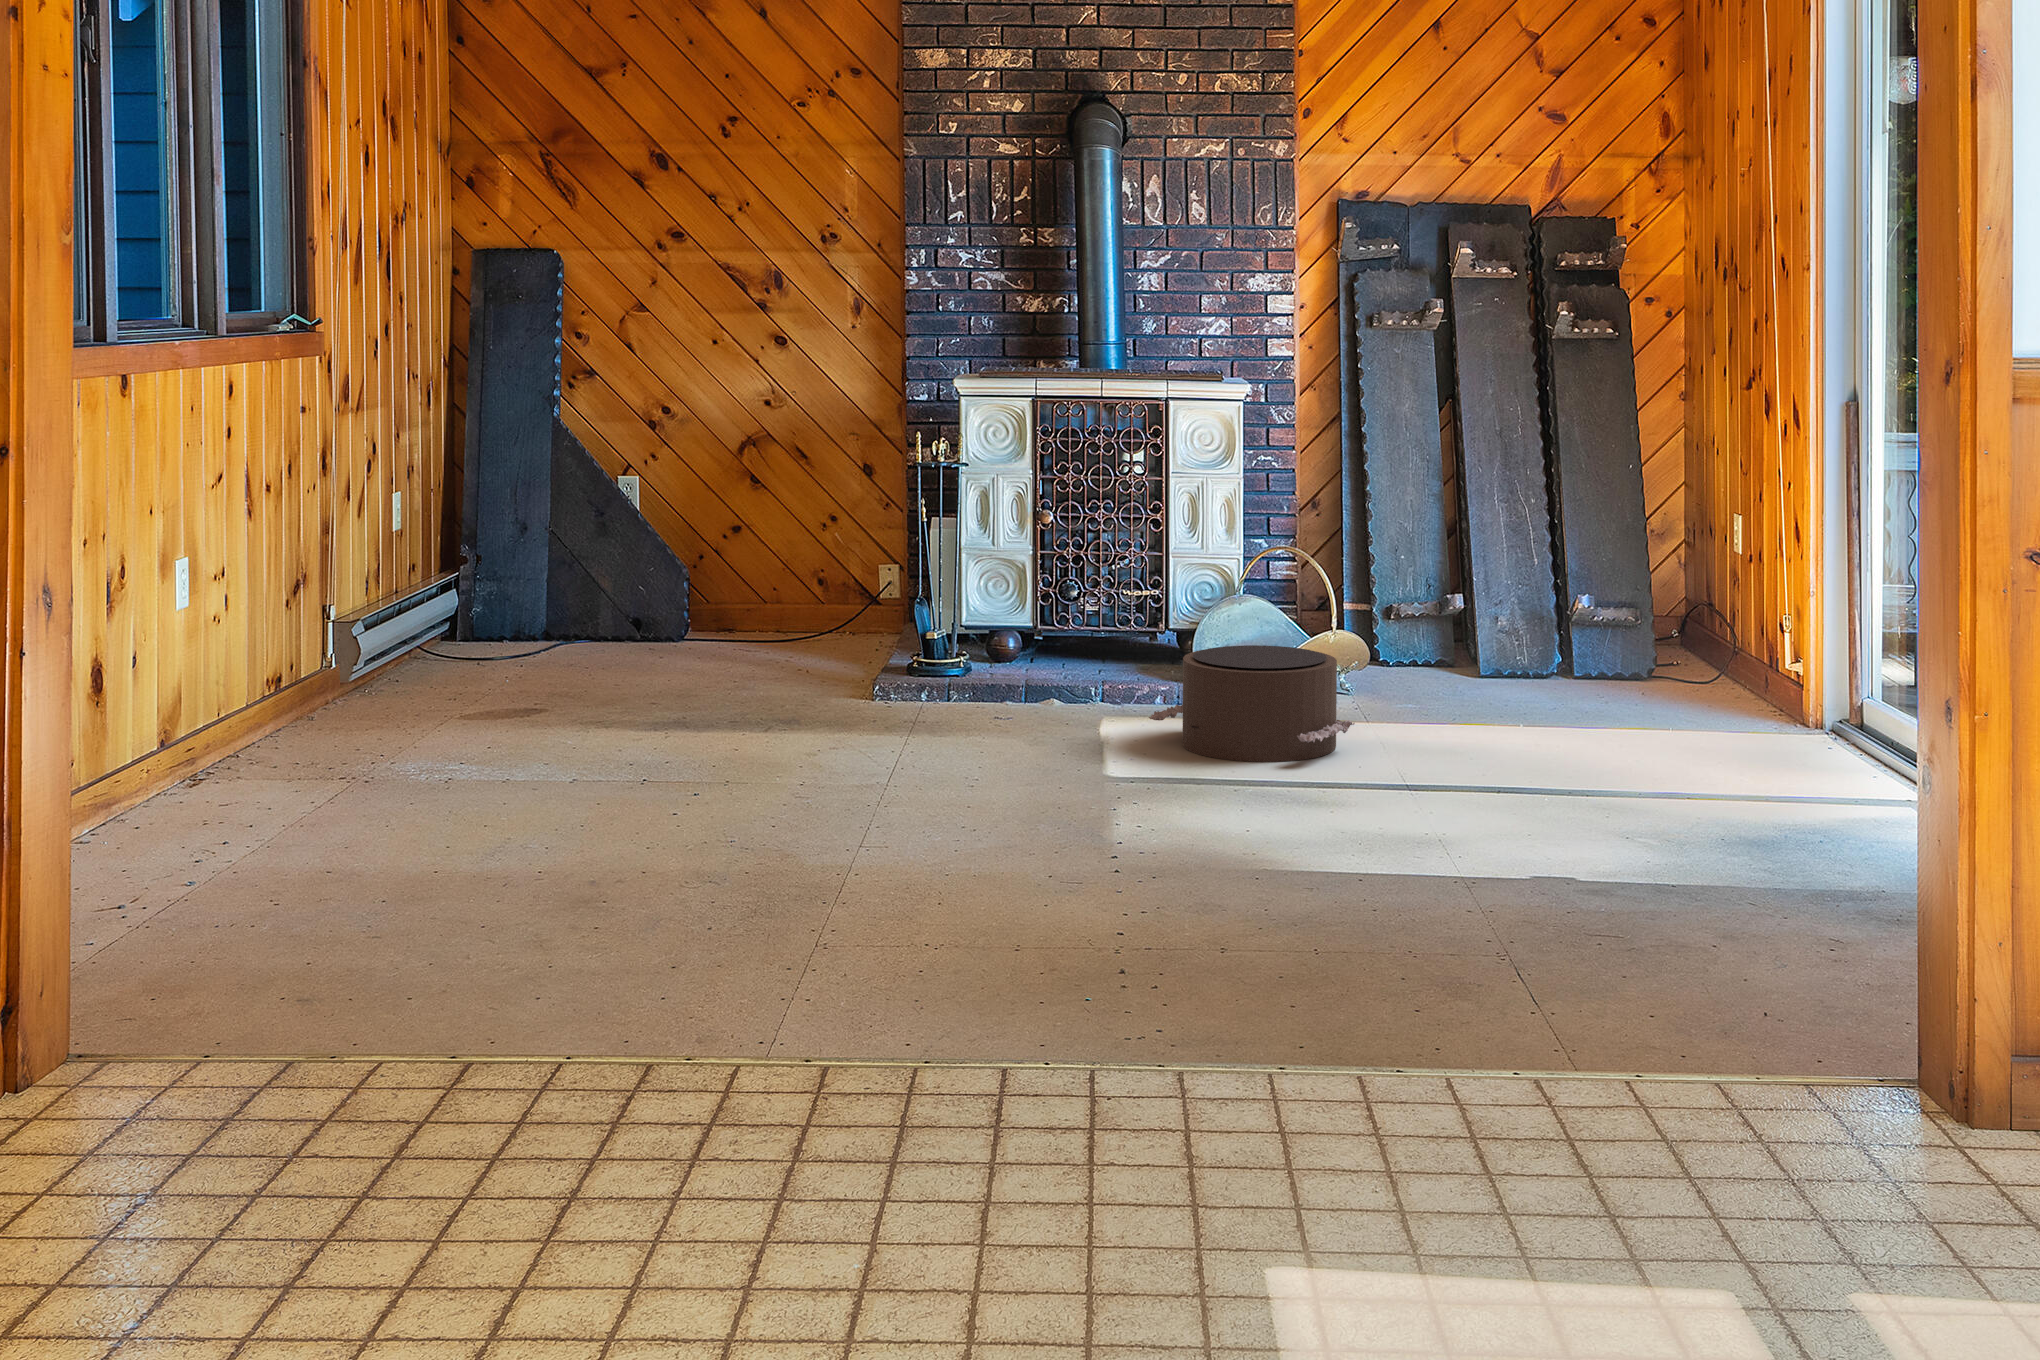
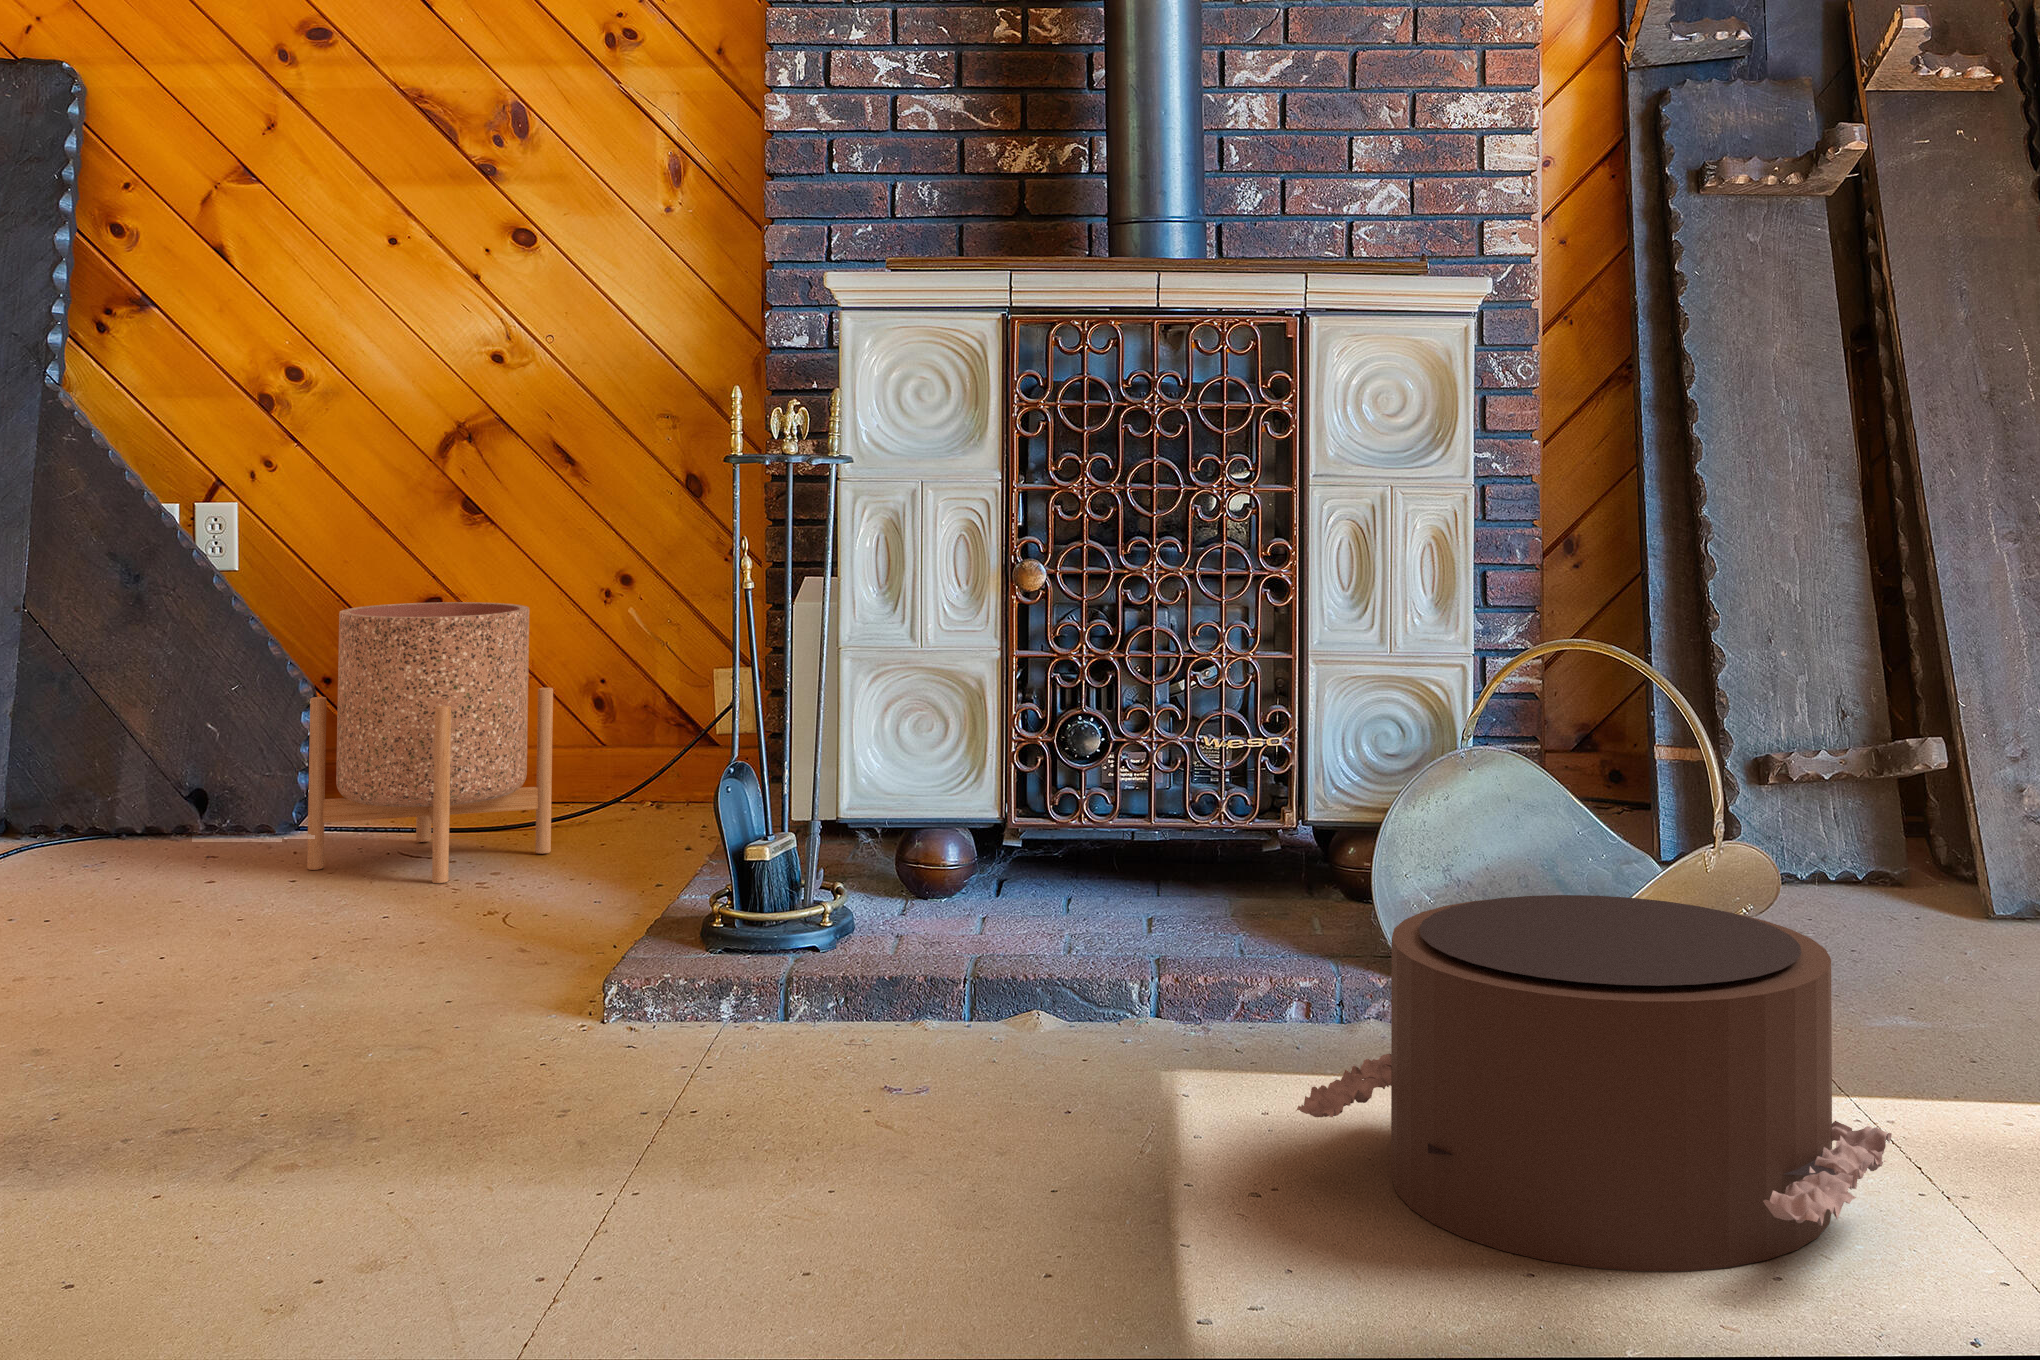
planter: none [693,524,805,659] -> present [307,602,553,883]

